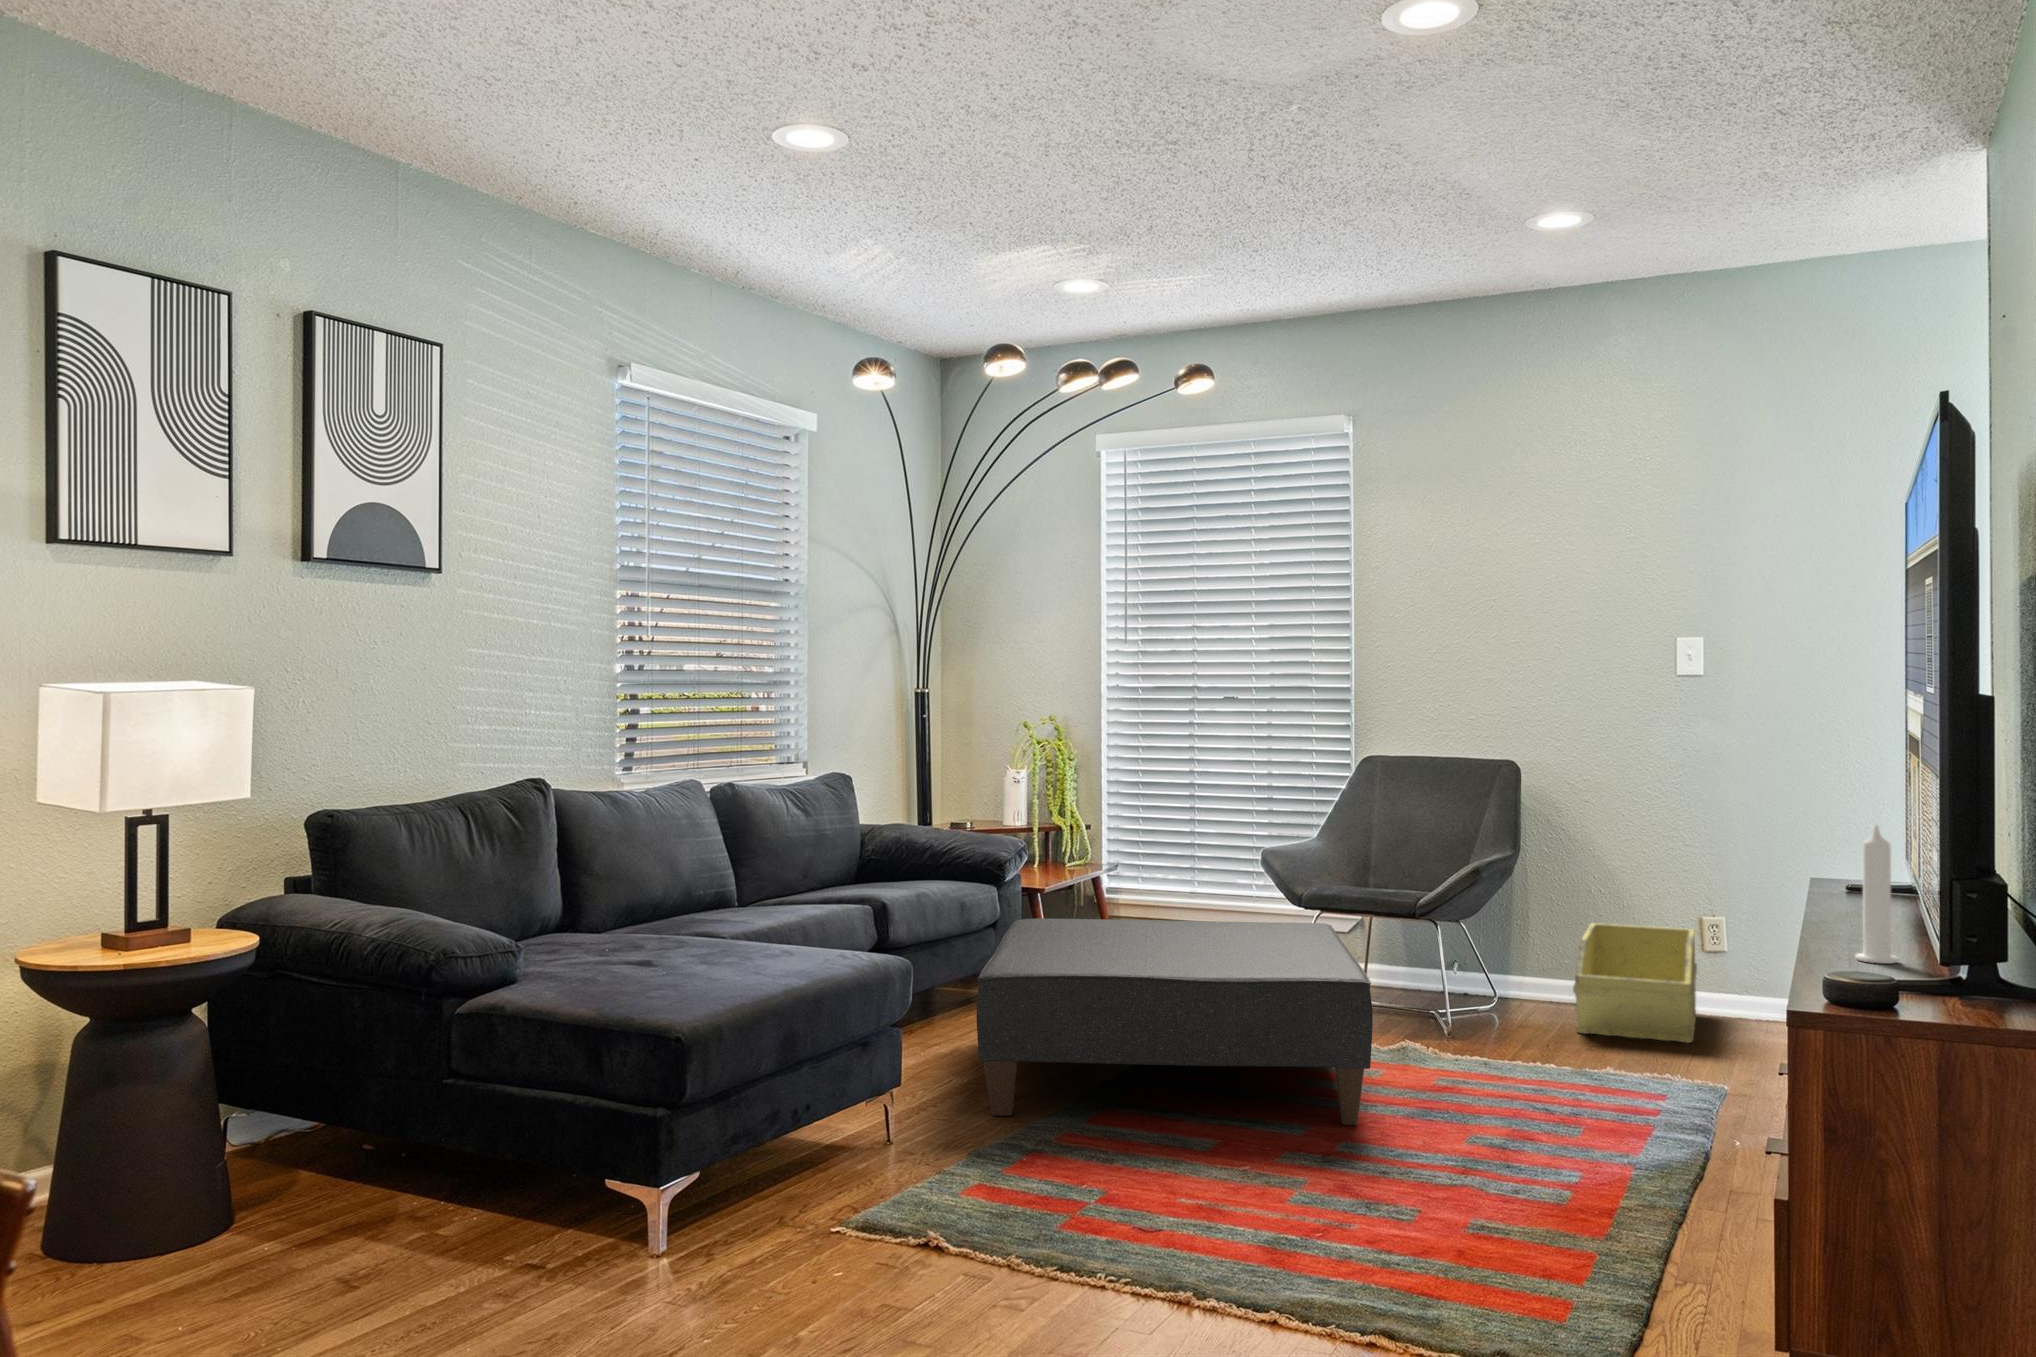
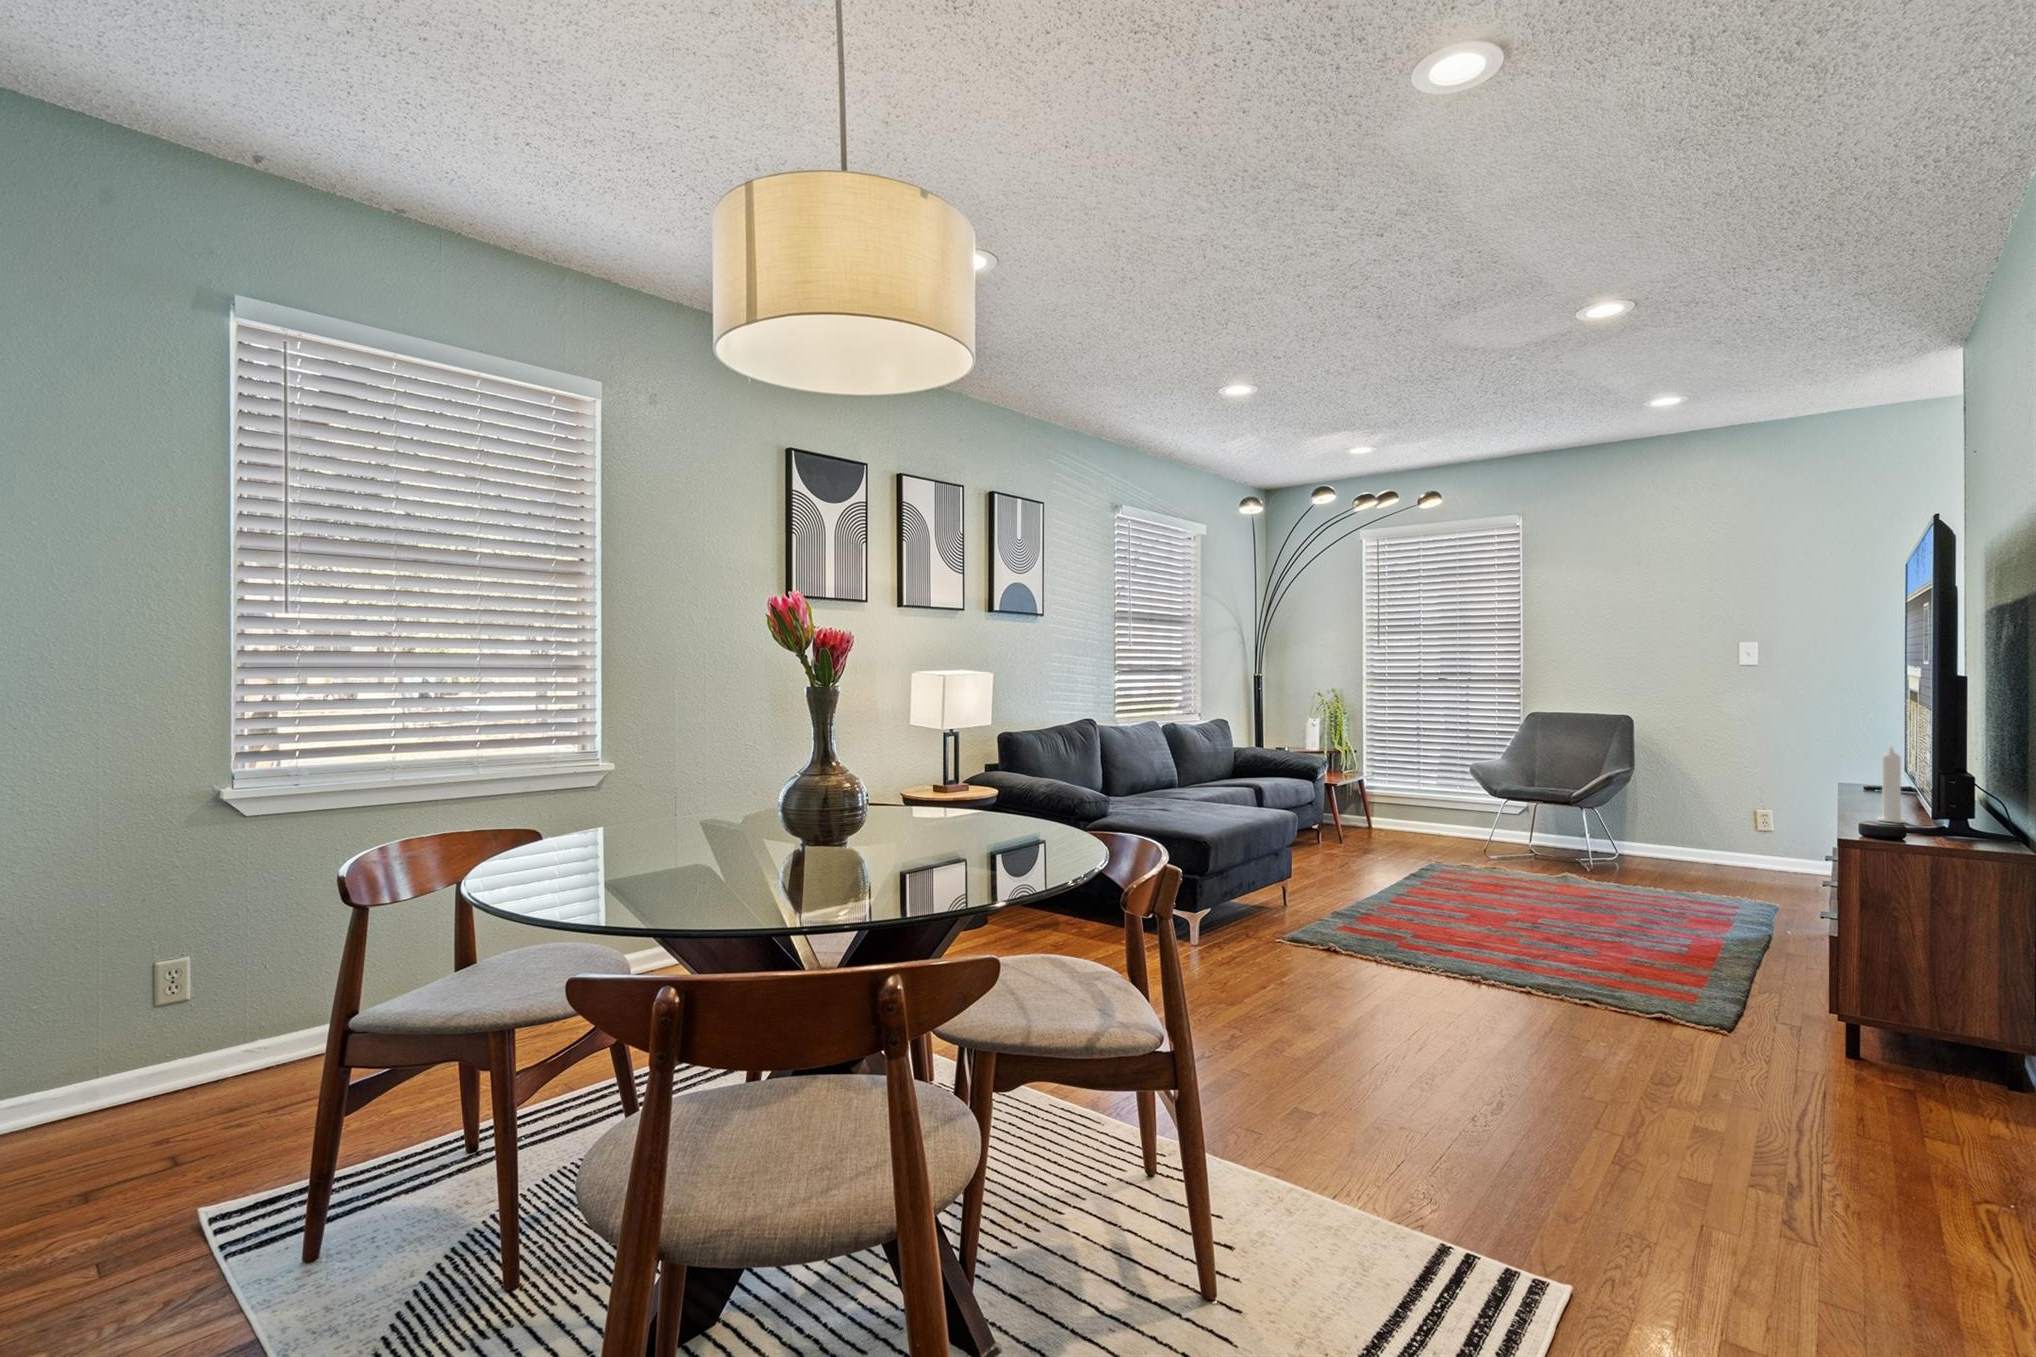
ottoman: present [976,918,1373,1125] -> none [1327,798,1557,911]
storage bin: present [1573,923,1697,1043] -> none [1673,812,1755,882]

